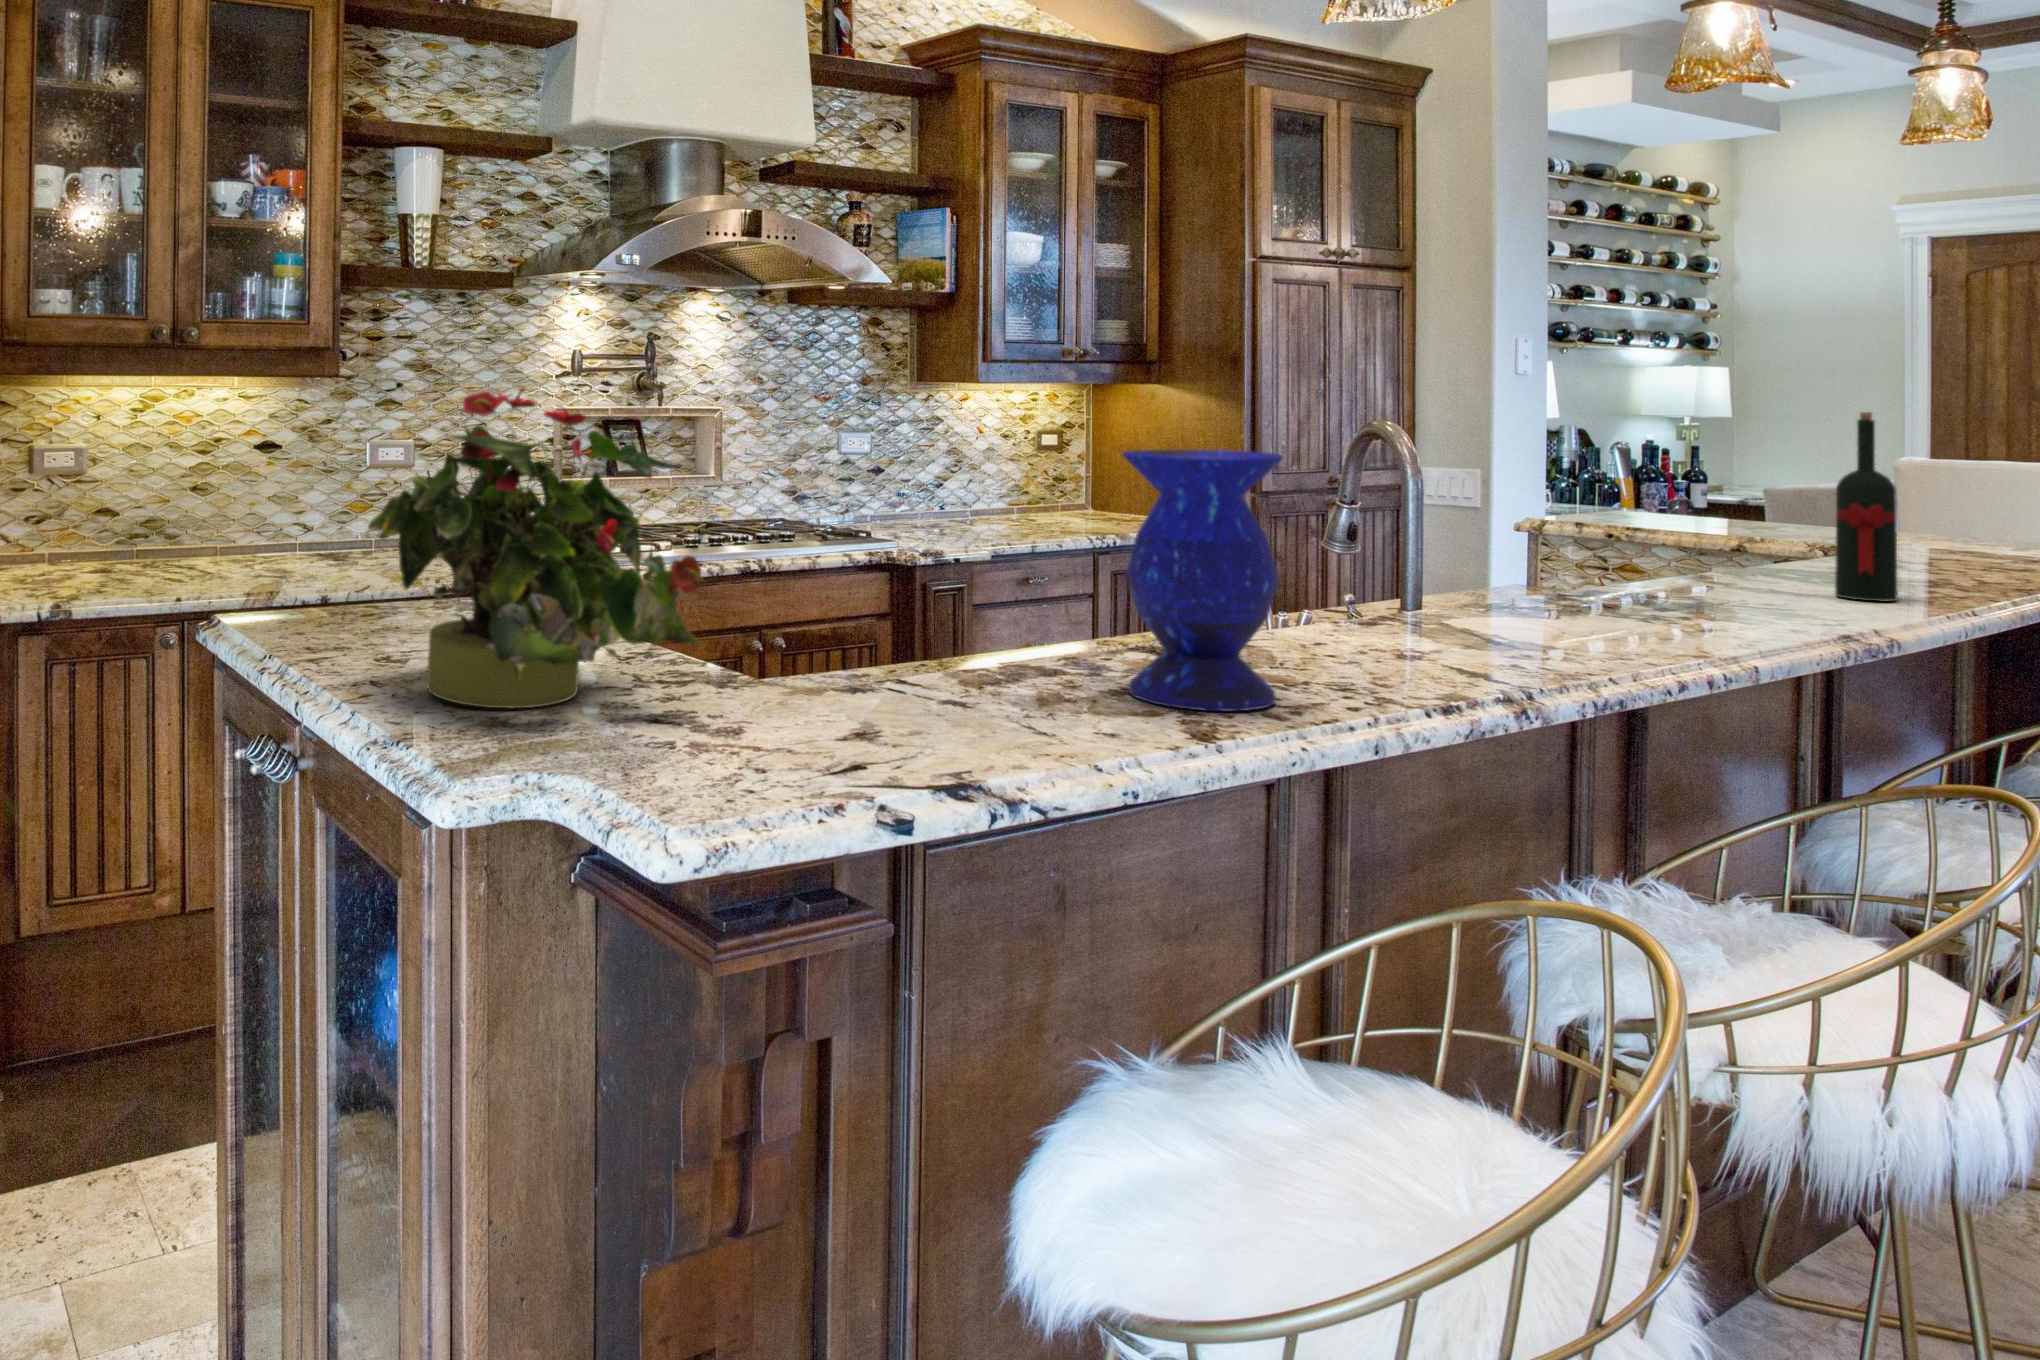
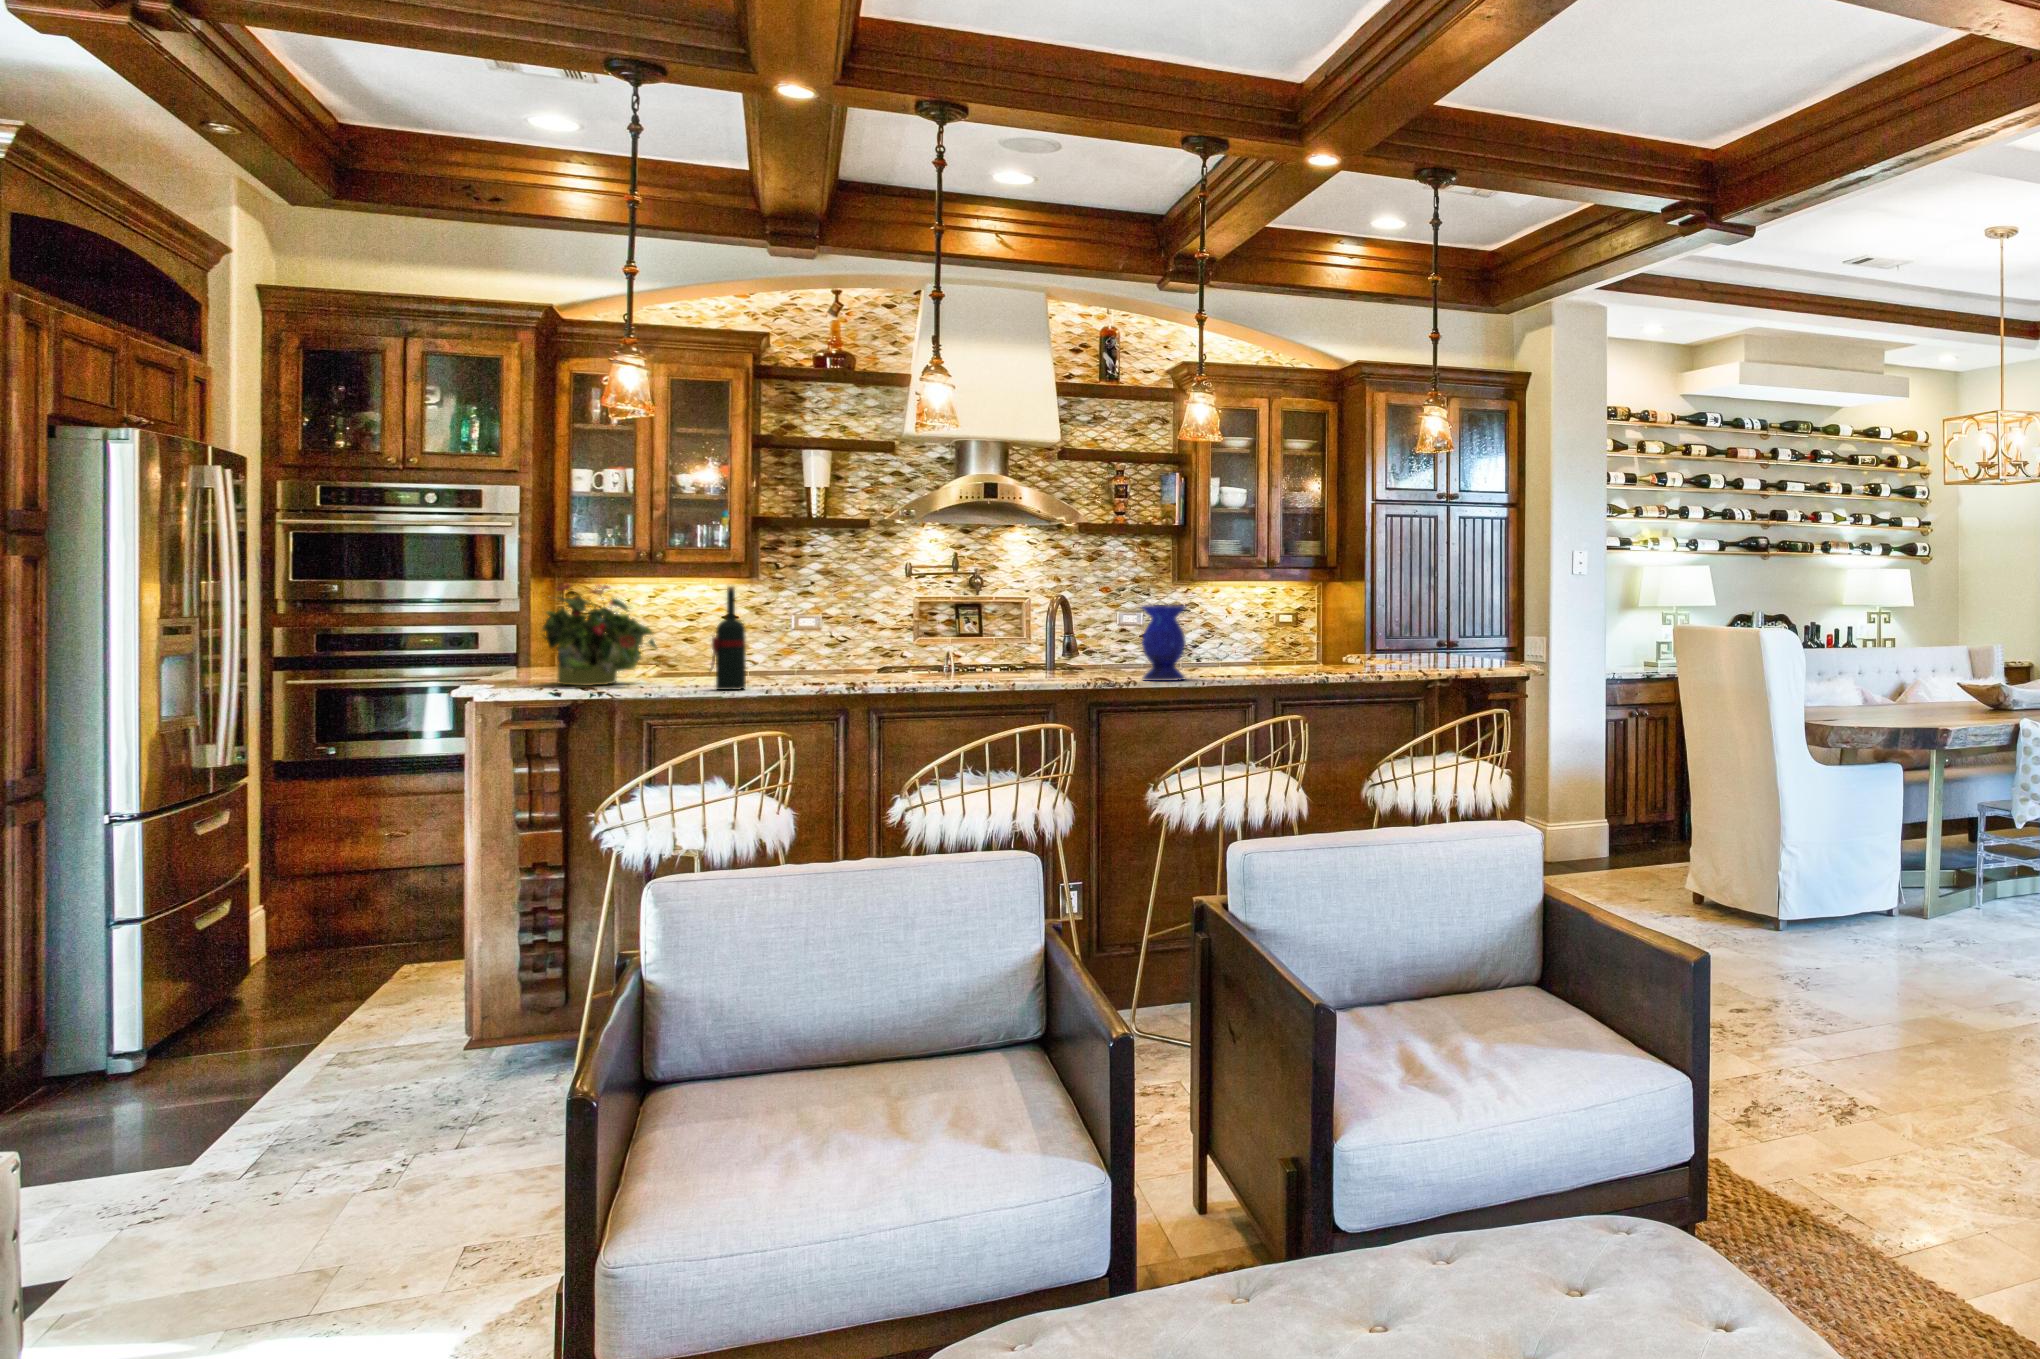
wine bottle: present [1835,412,1898,602] -> present [710,586,746,690]
vase: present [1123,450,1283,711] -> present [1140,605,1186,681]

